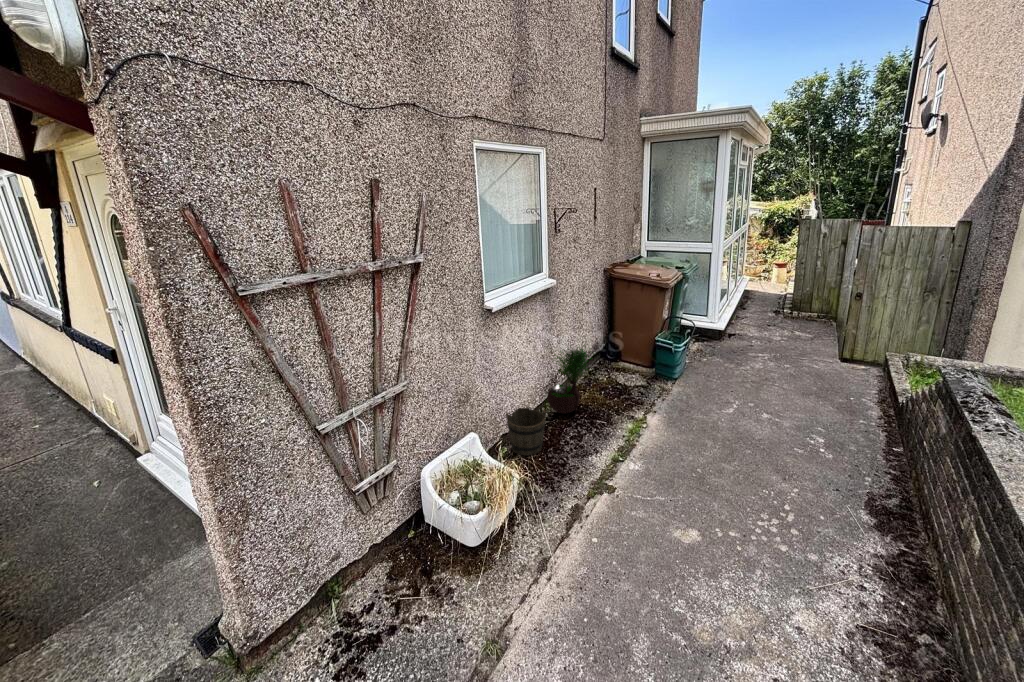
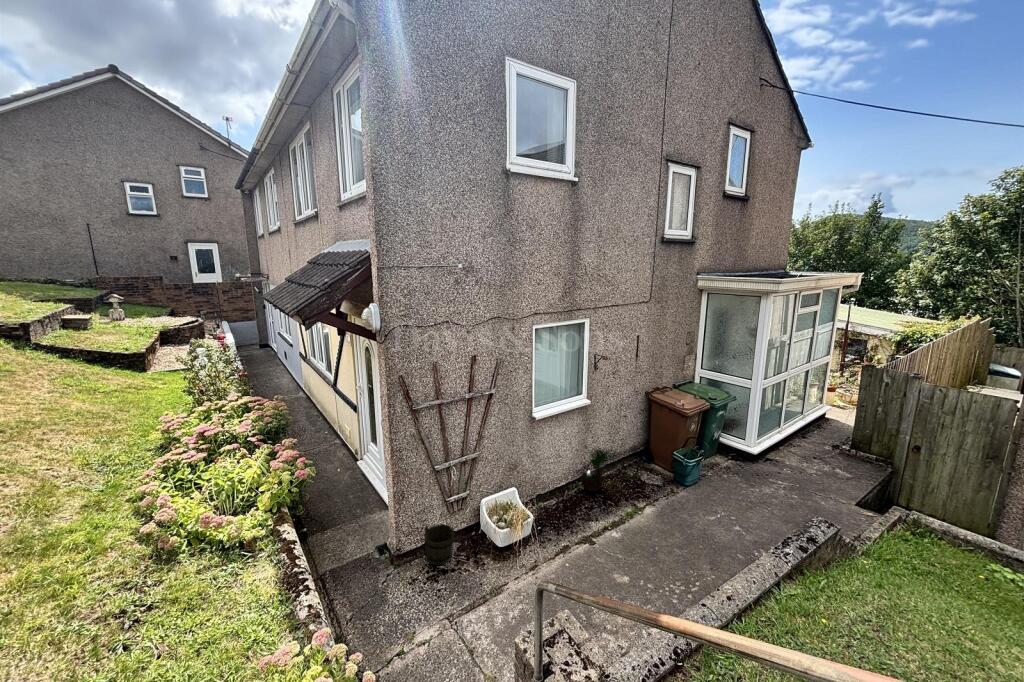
bucket: present [506,408,546,455] -> present [425,524,454,565]

